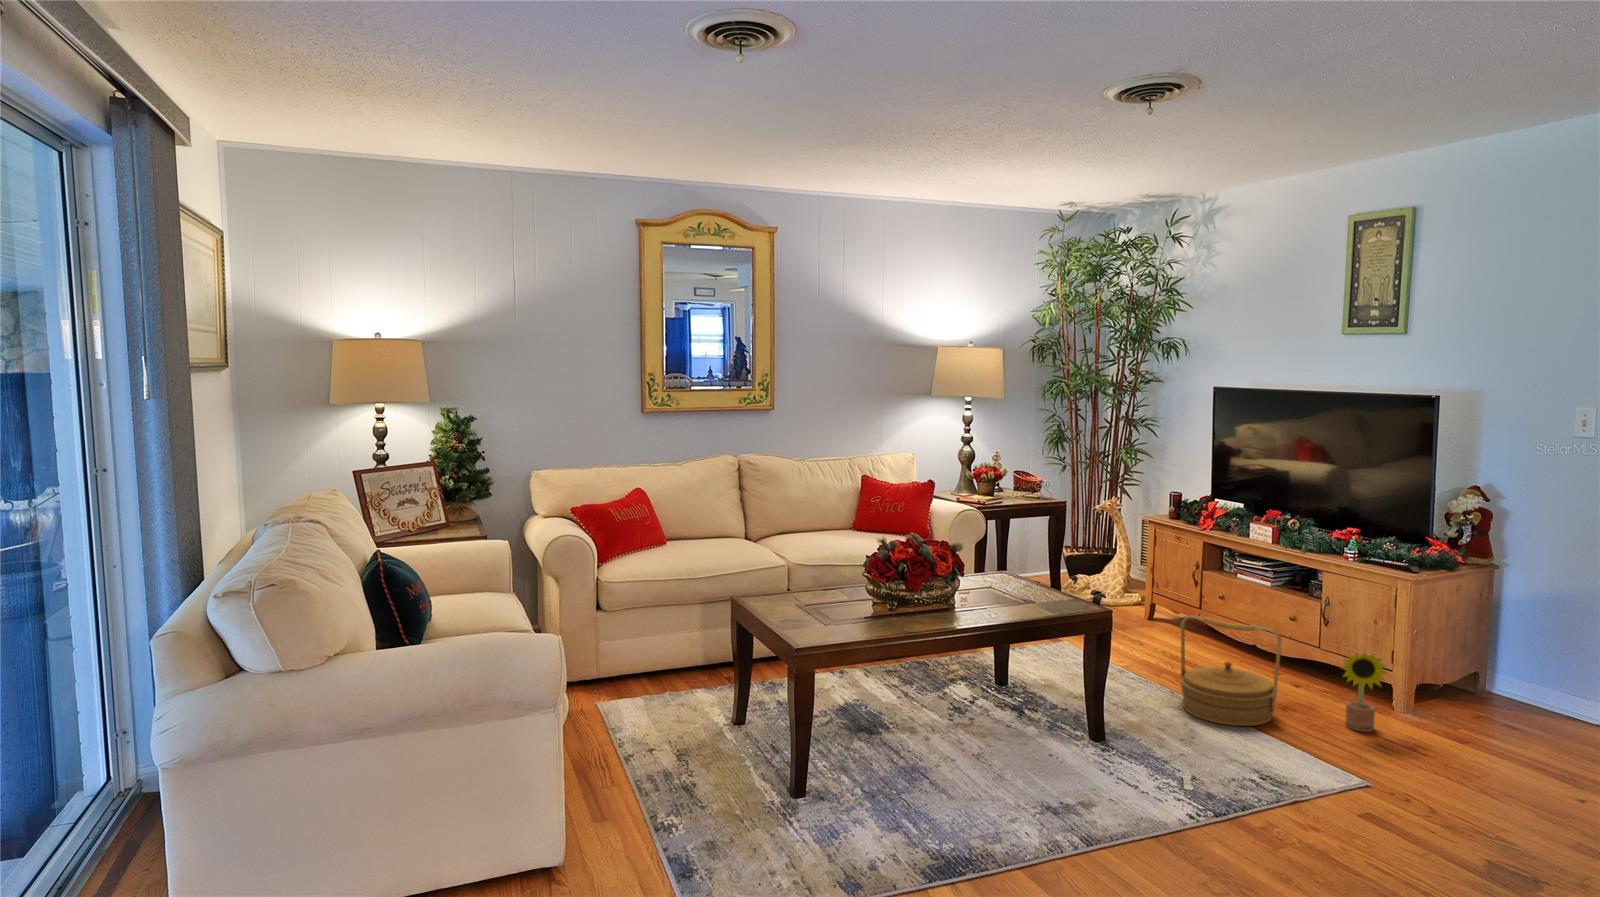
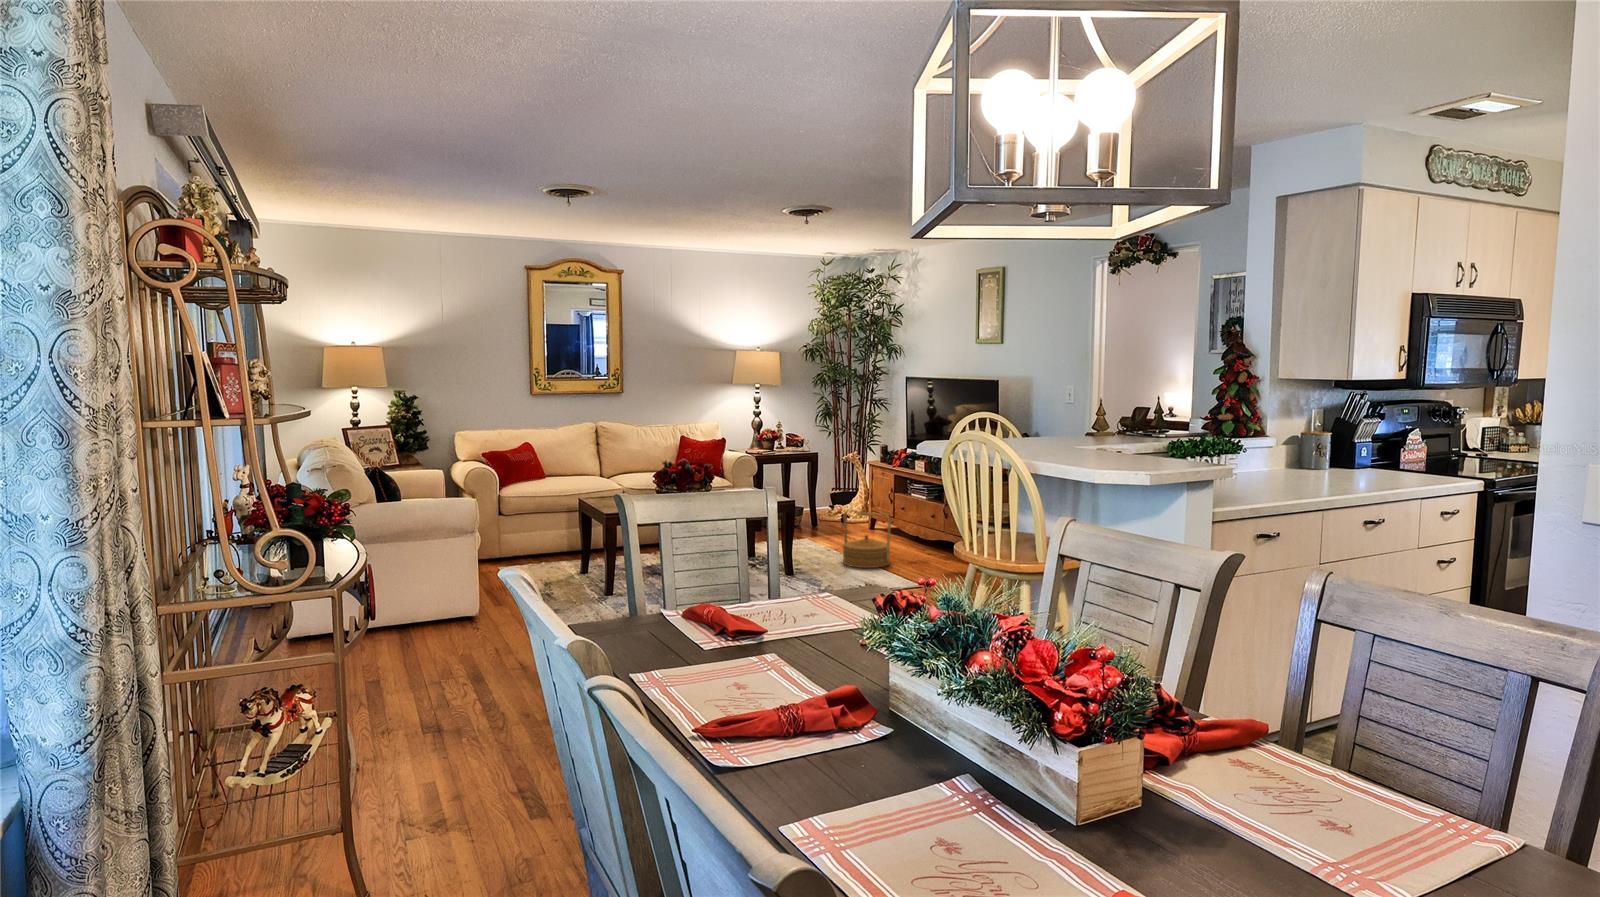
decorative plant: present [1342,652,1388,732] -> none [919,524,942,569]

